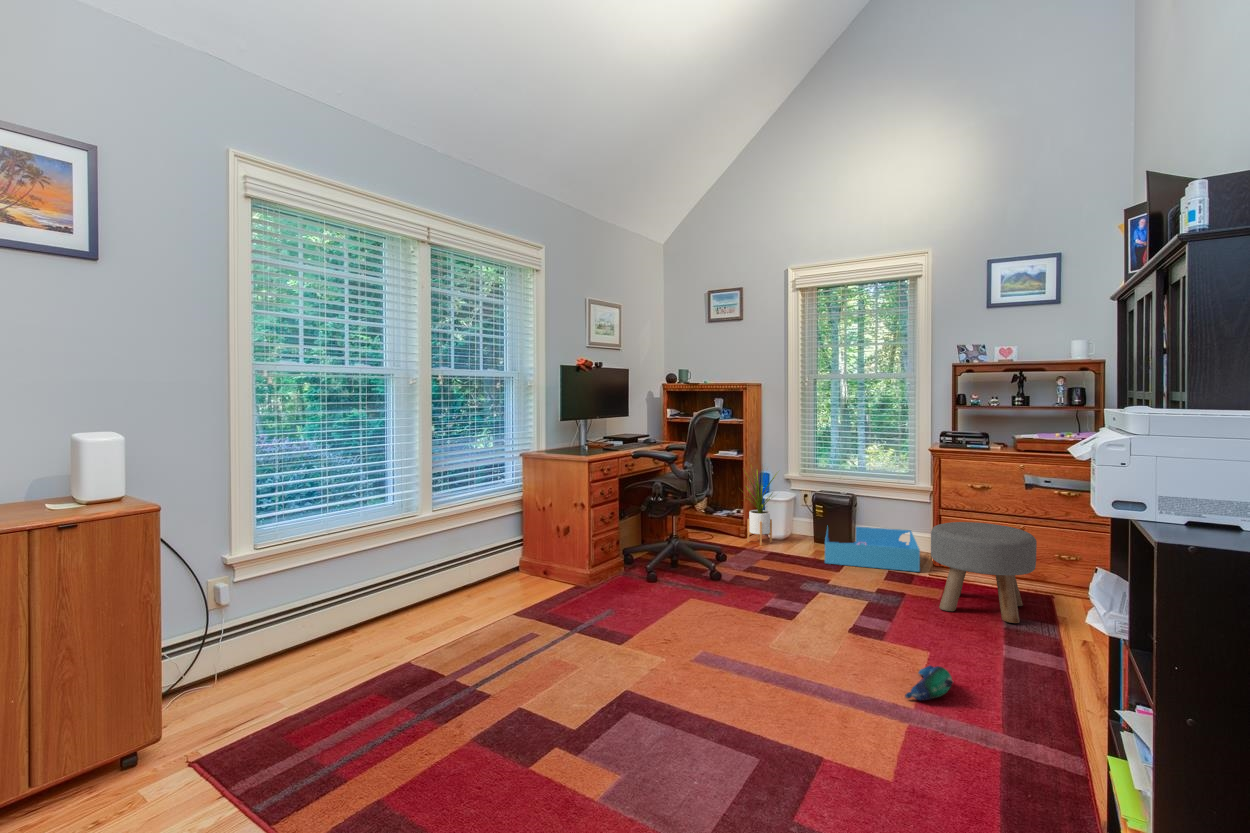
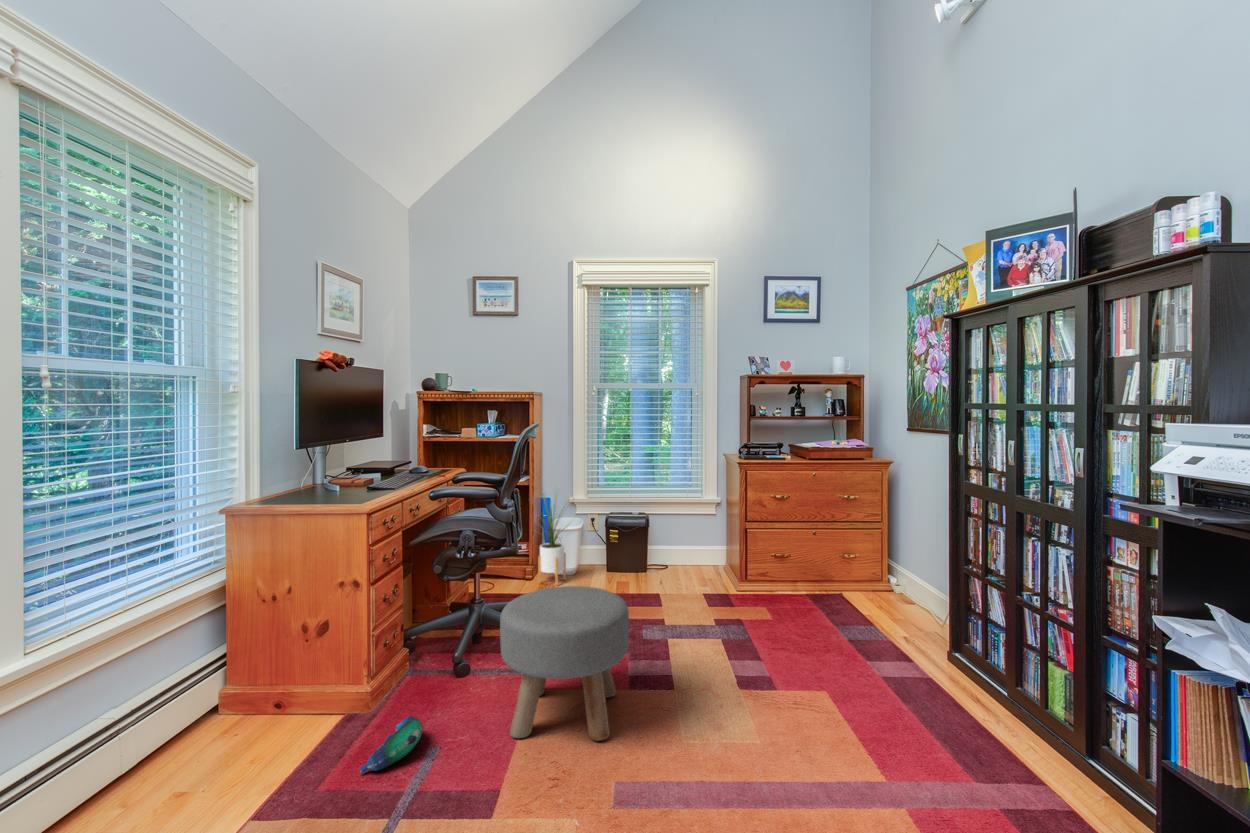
ottoman: present [931,522,1037,623] -> present [500,586,629,741]
storage bin: present [825,527,920,572] -> none [621,545,731,598]
plush toy: present [905,666,953,701] -> present [359,716,423,773]

